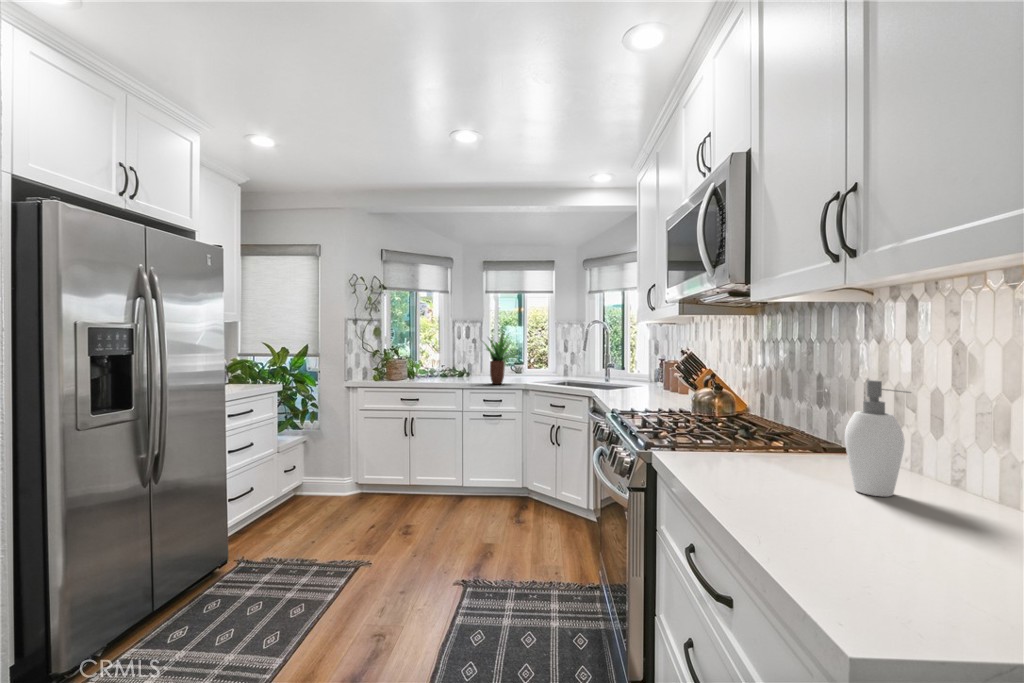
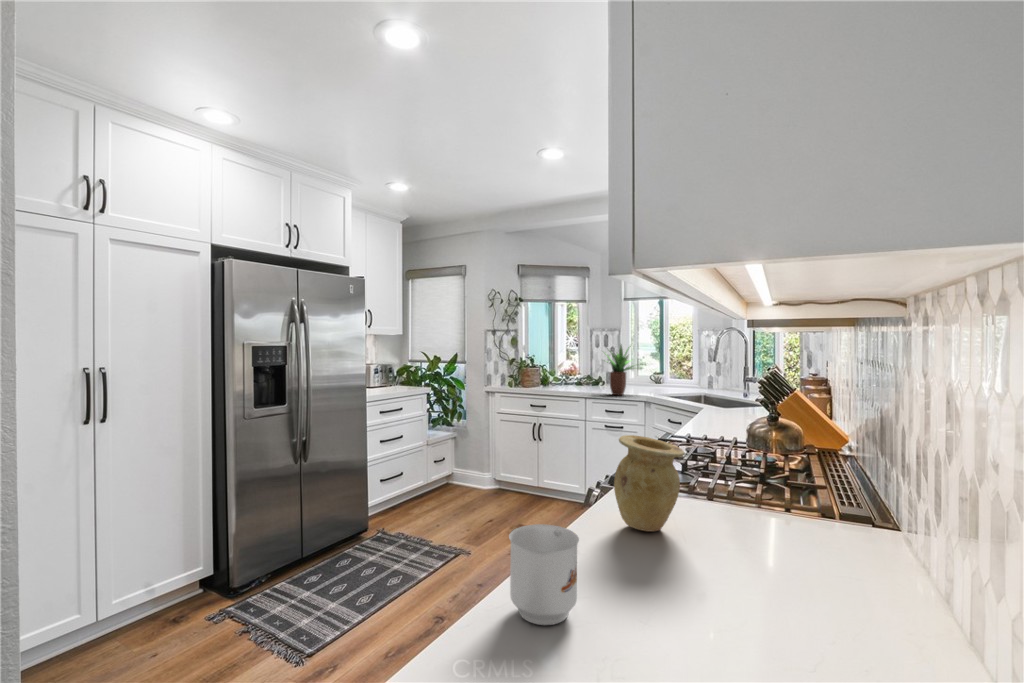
soap dispenser: present [844,380,911,496] -> none [722,437,790,585]
vase: none [716,394,781,476] -> present [614,435,685,531]
mug: none [773,462,847,547] -> present [509,524,579,625]

